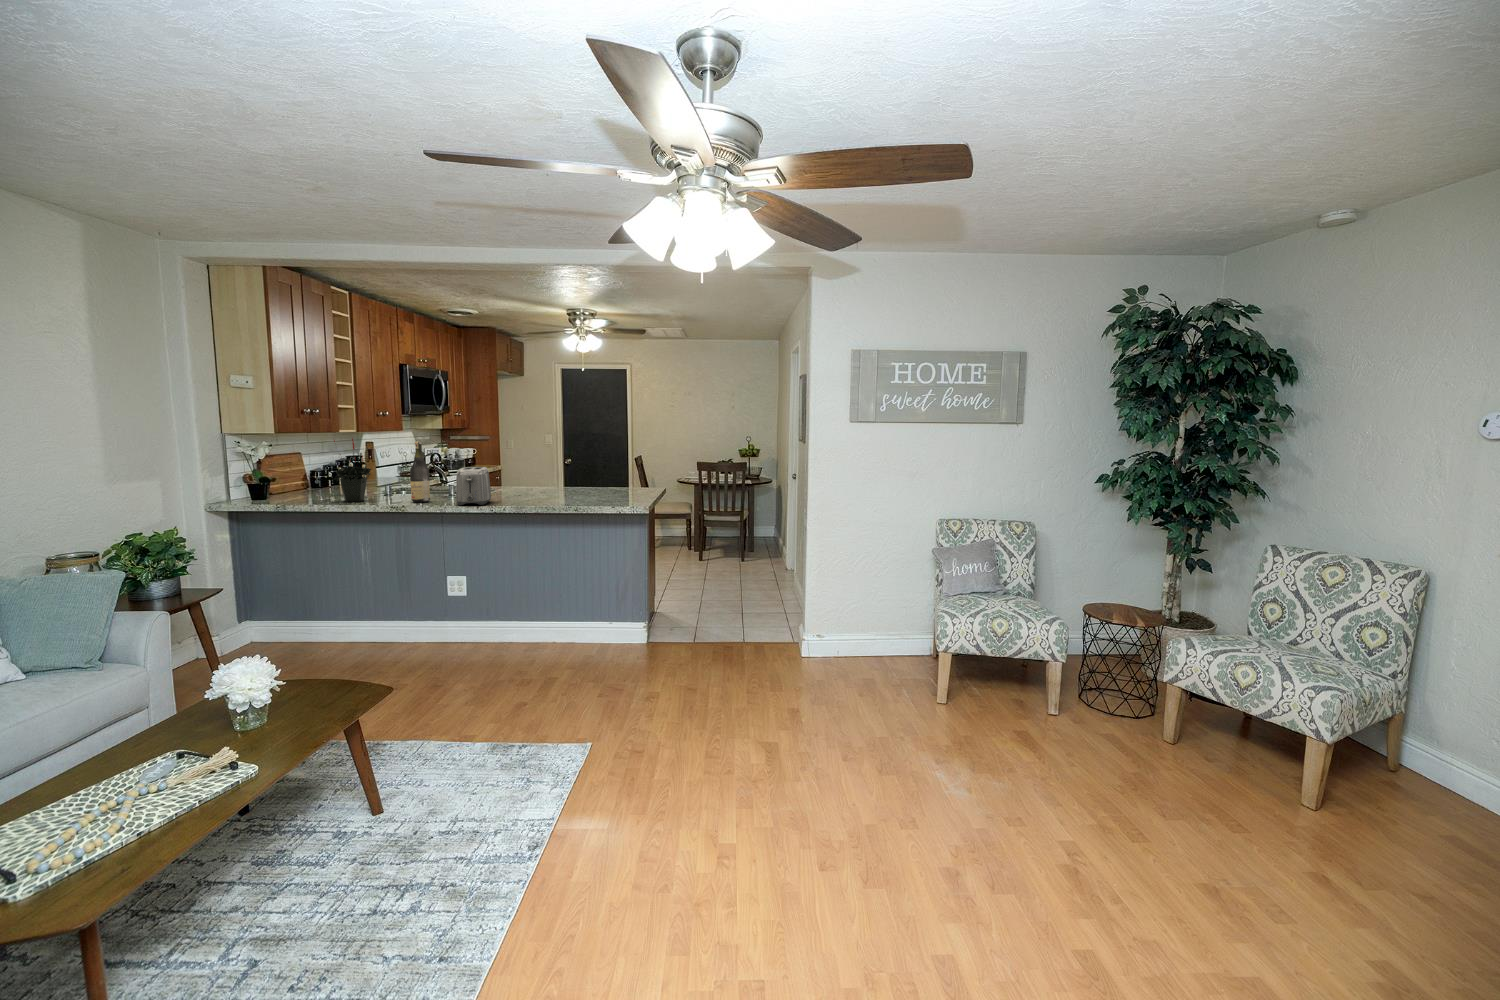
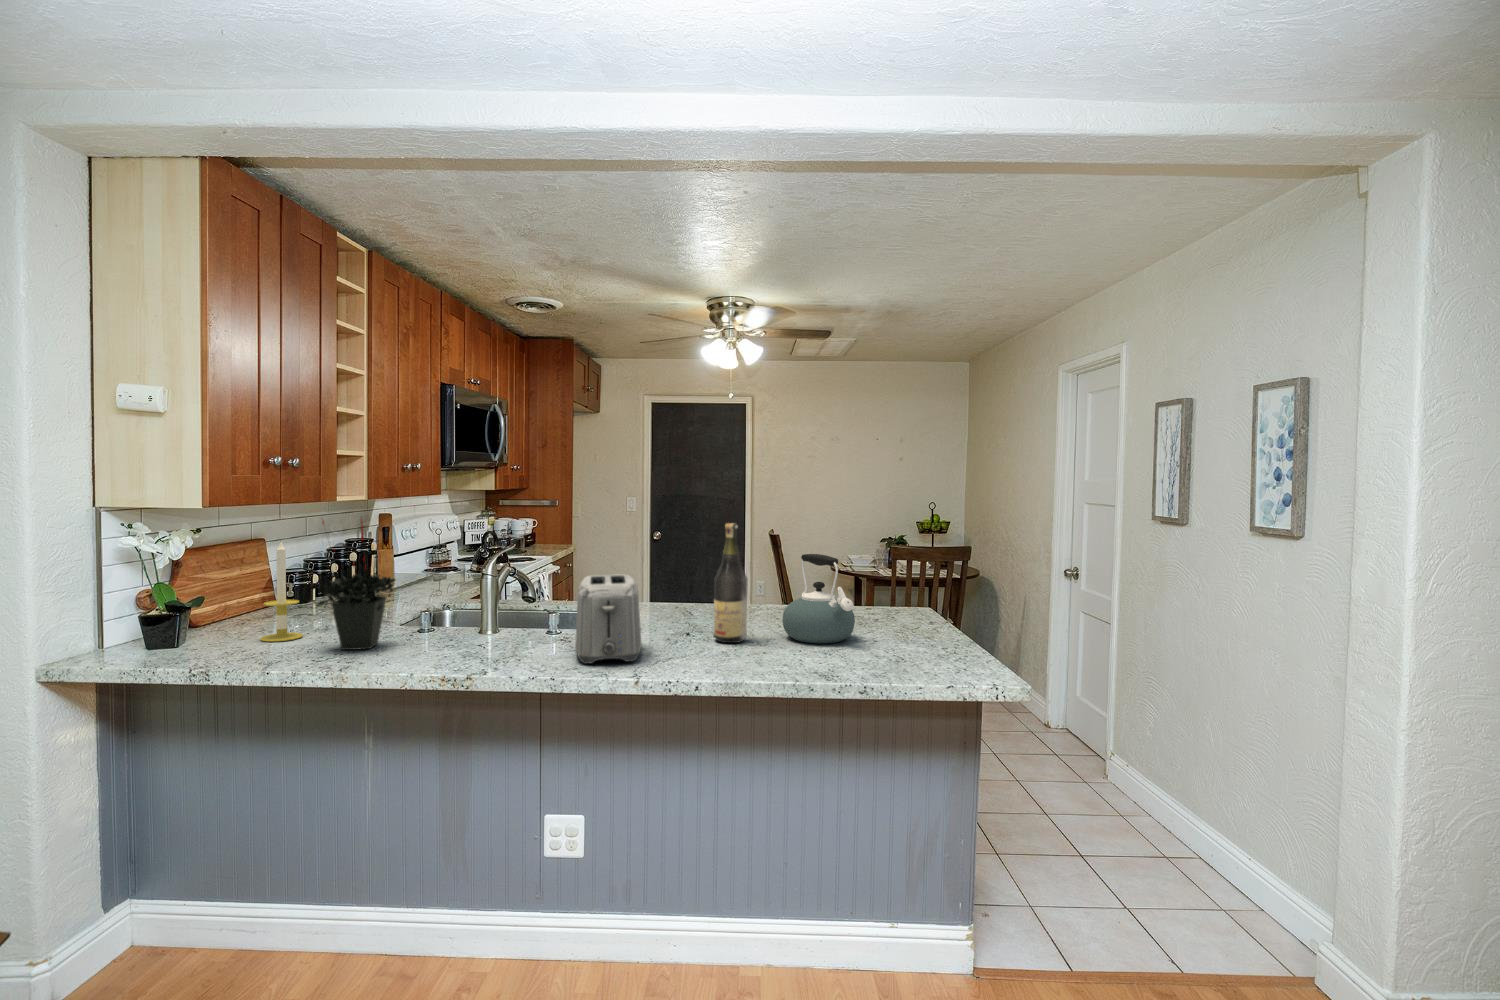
wine bottle: present [410,441,430,503] -> present [714,523,748,643]
candle: none [306,450,326,499] -> present [261,542,303,642]
kettle: none [568,458,605,501] -> present [782,554,855,643]

